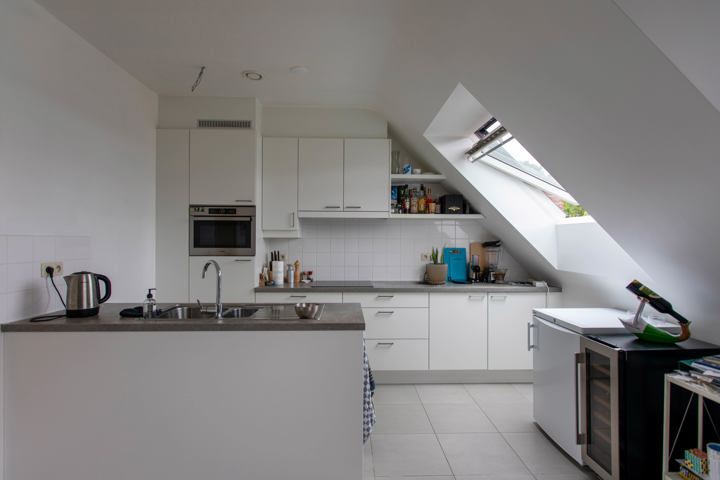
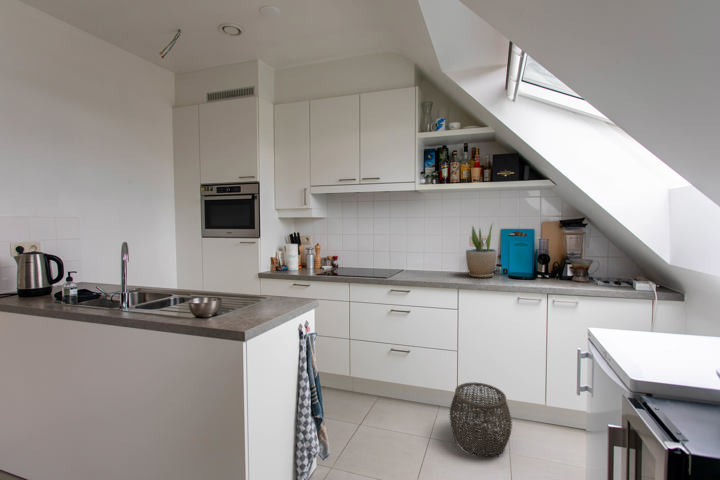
woven basket: none [432,359,476,407] -> present [450,382,512,456]

